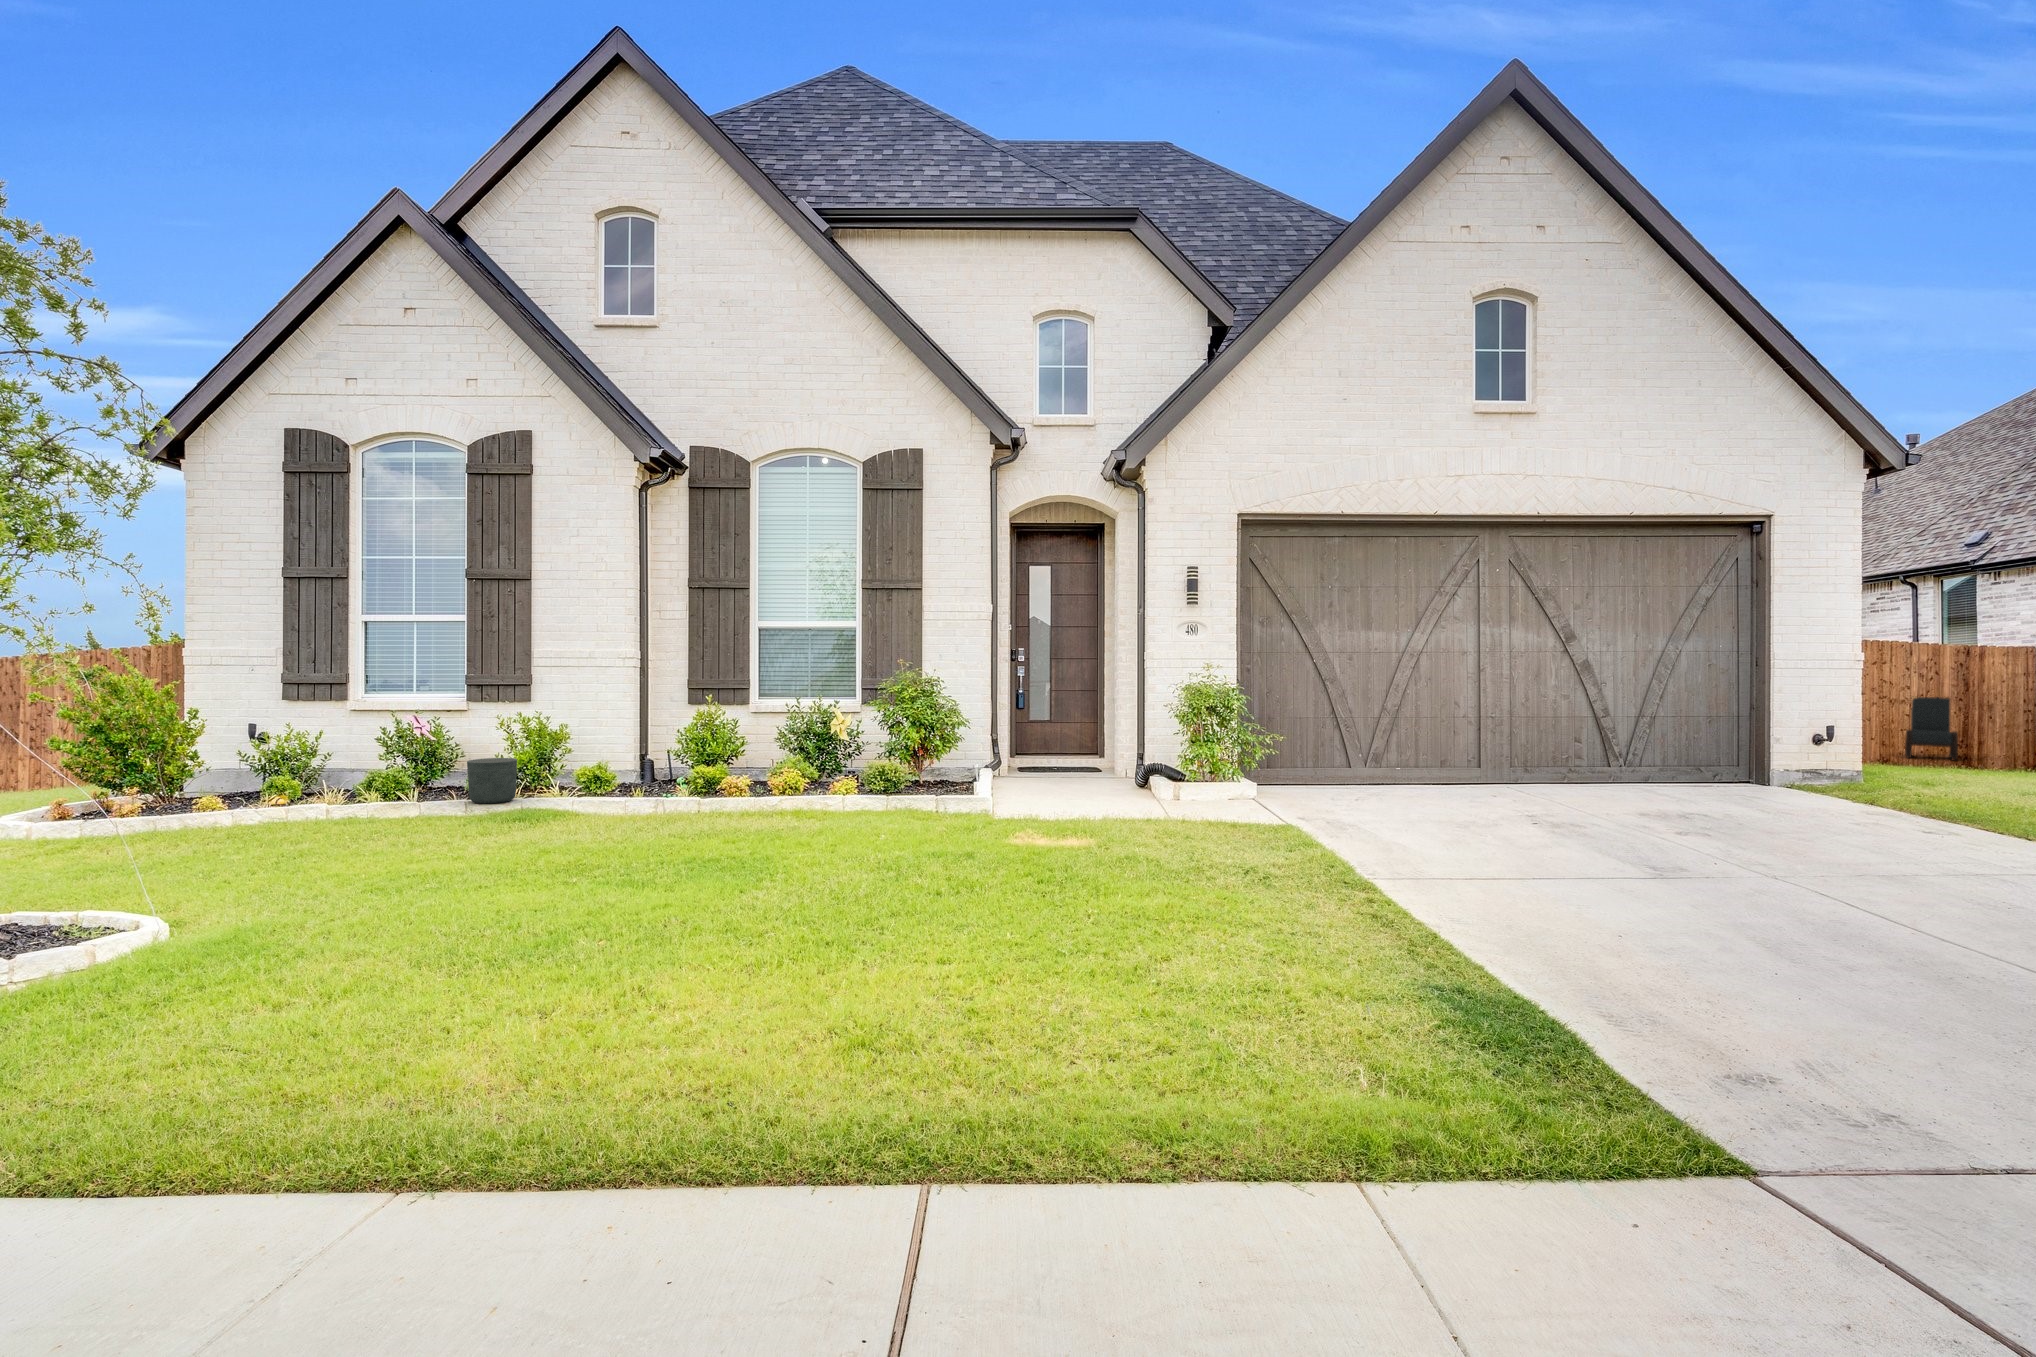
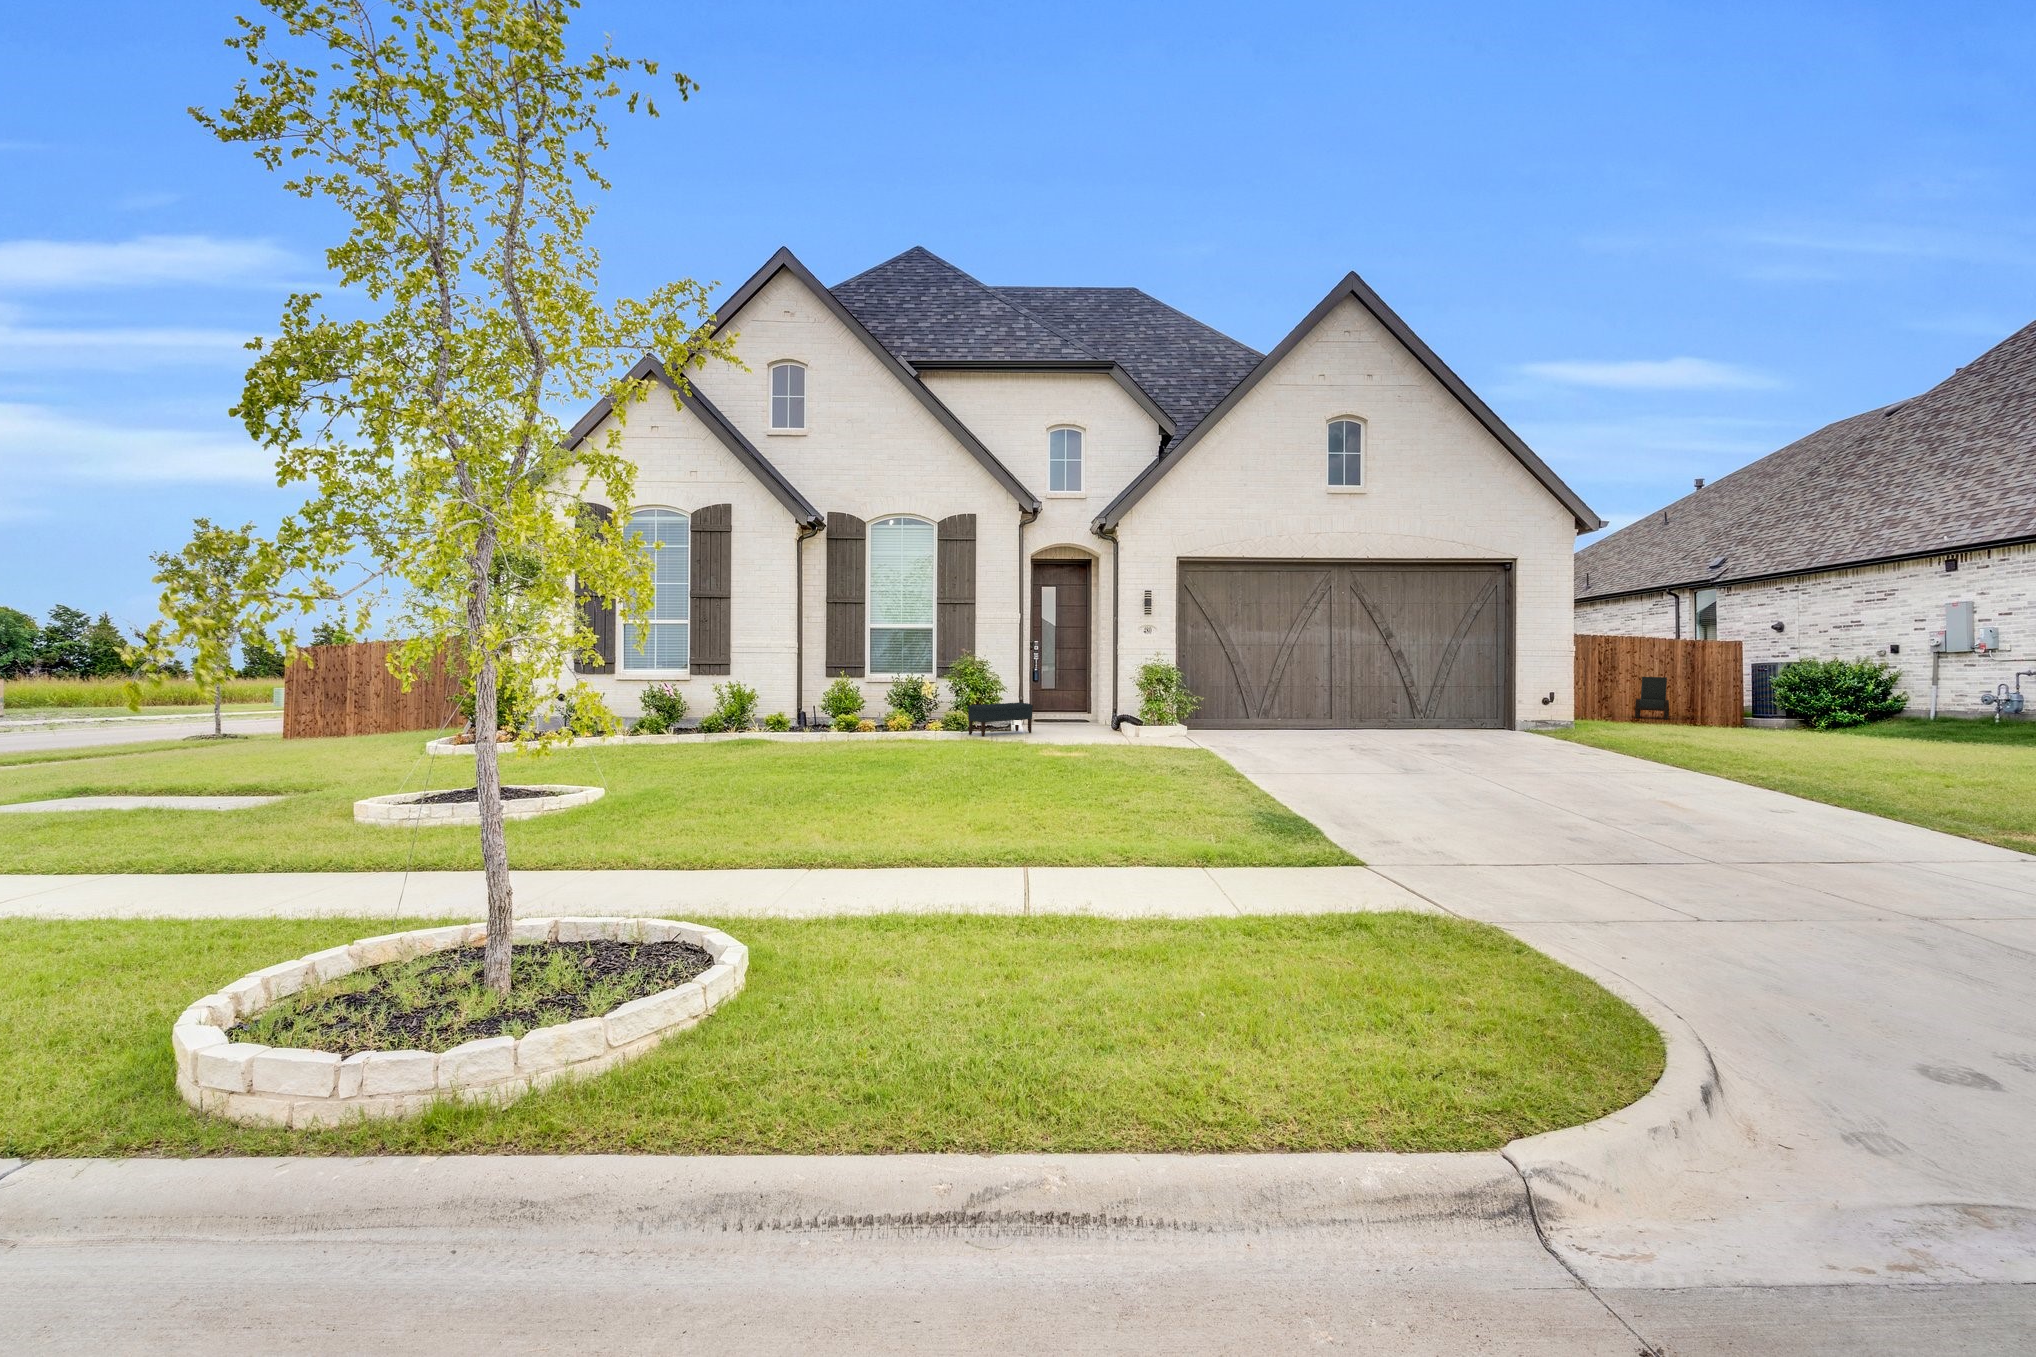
bench: none [906,743,1011,800] -> present [968,702,1033,736]
planter: present [467,758,517,803] -> none [699,710,728,737]

